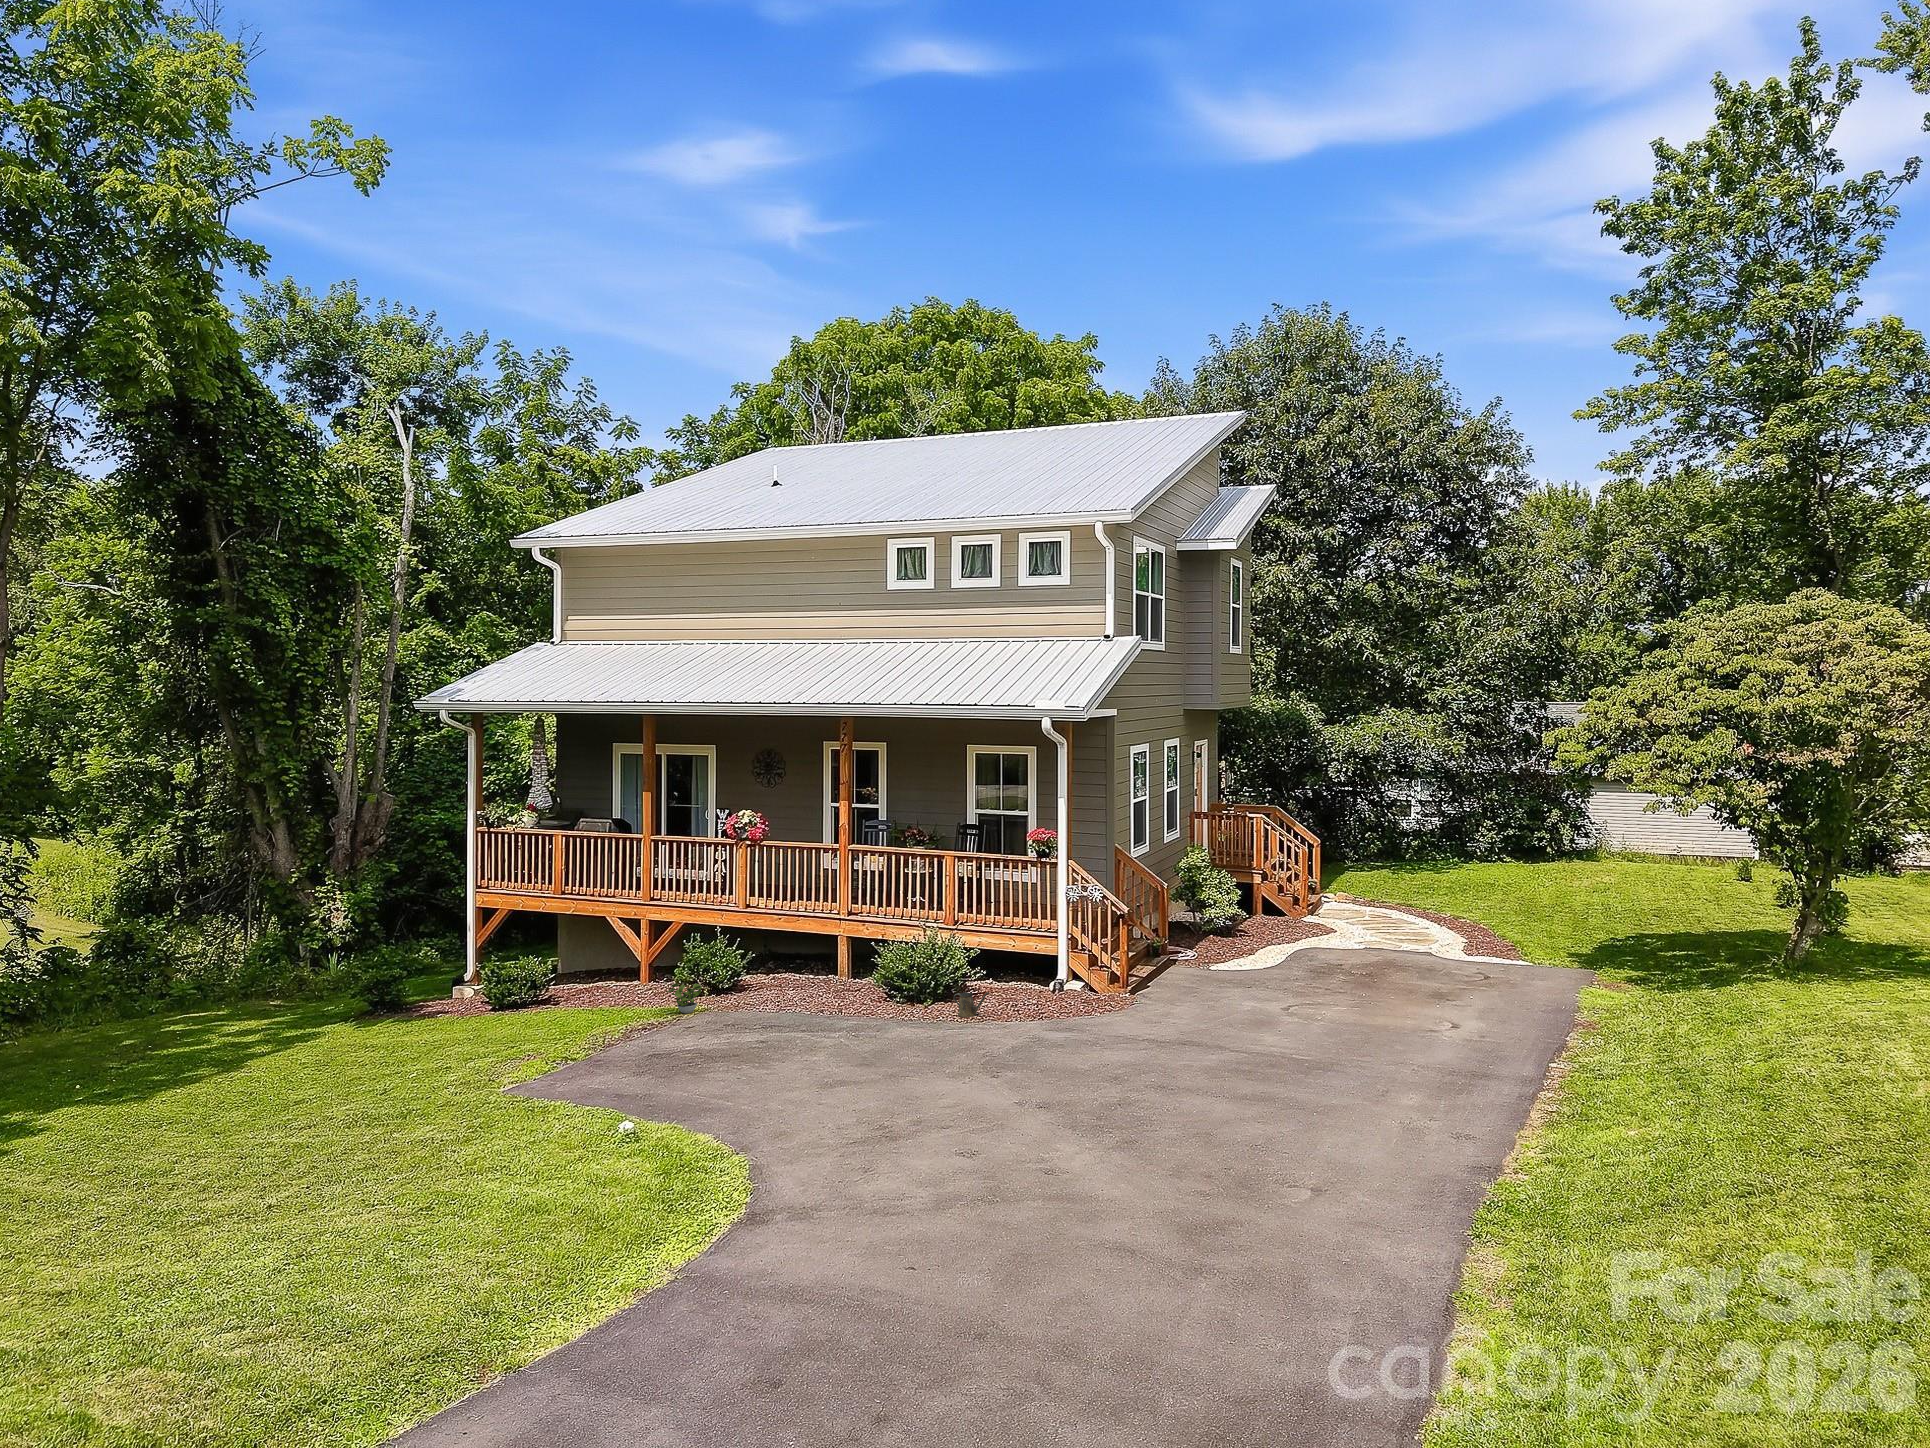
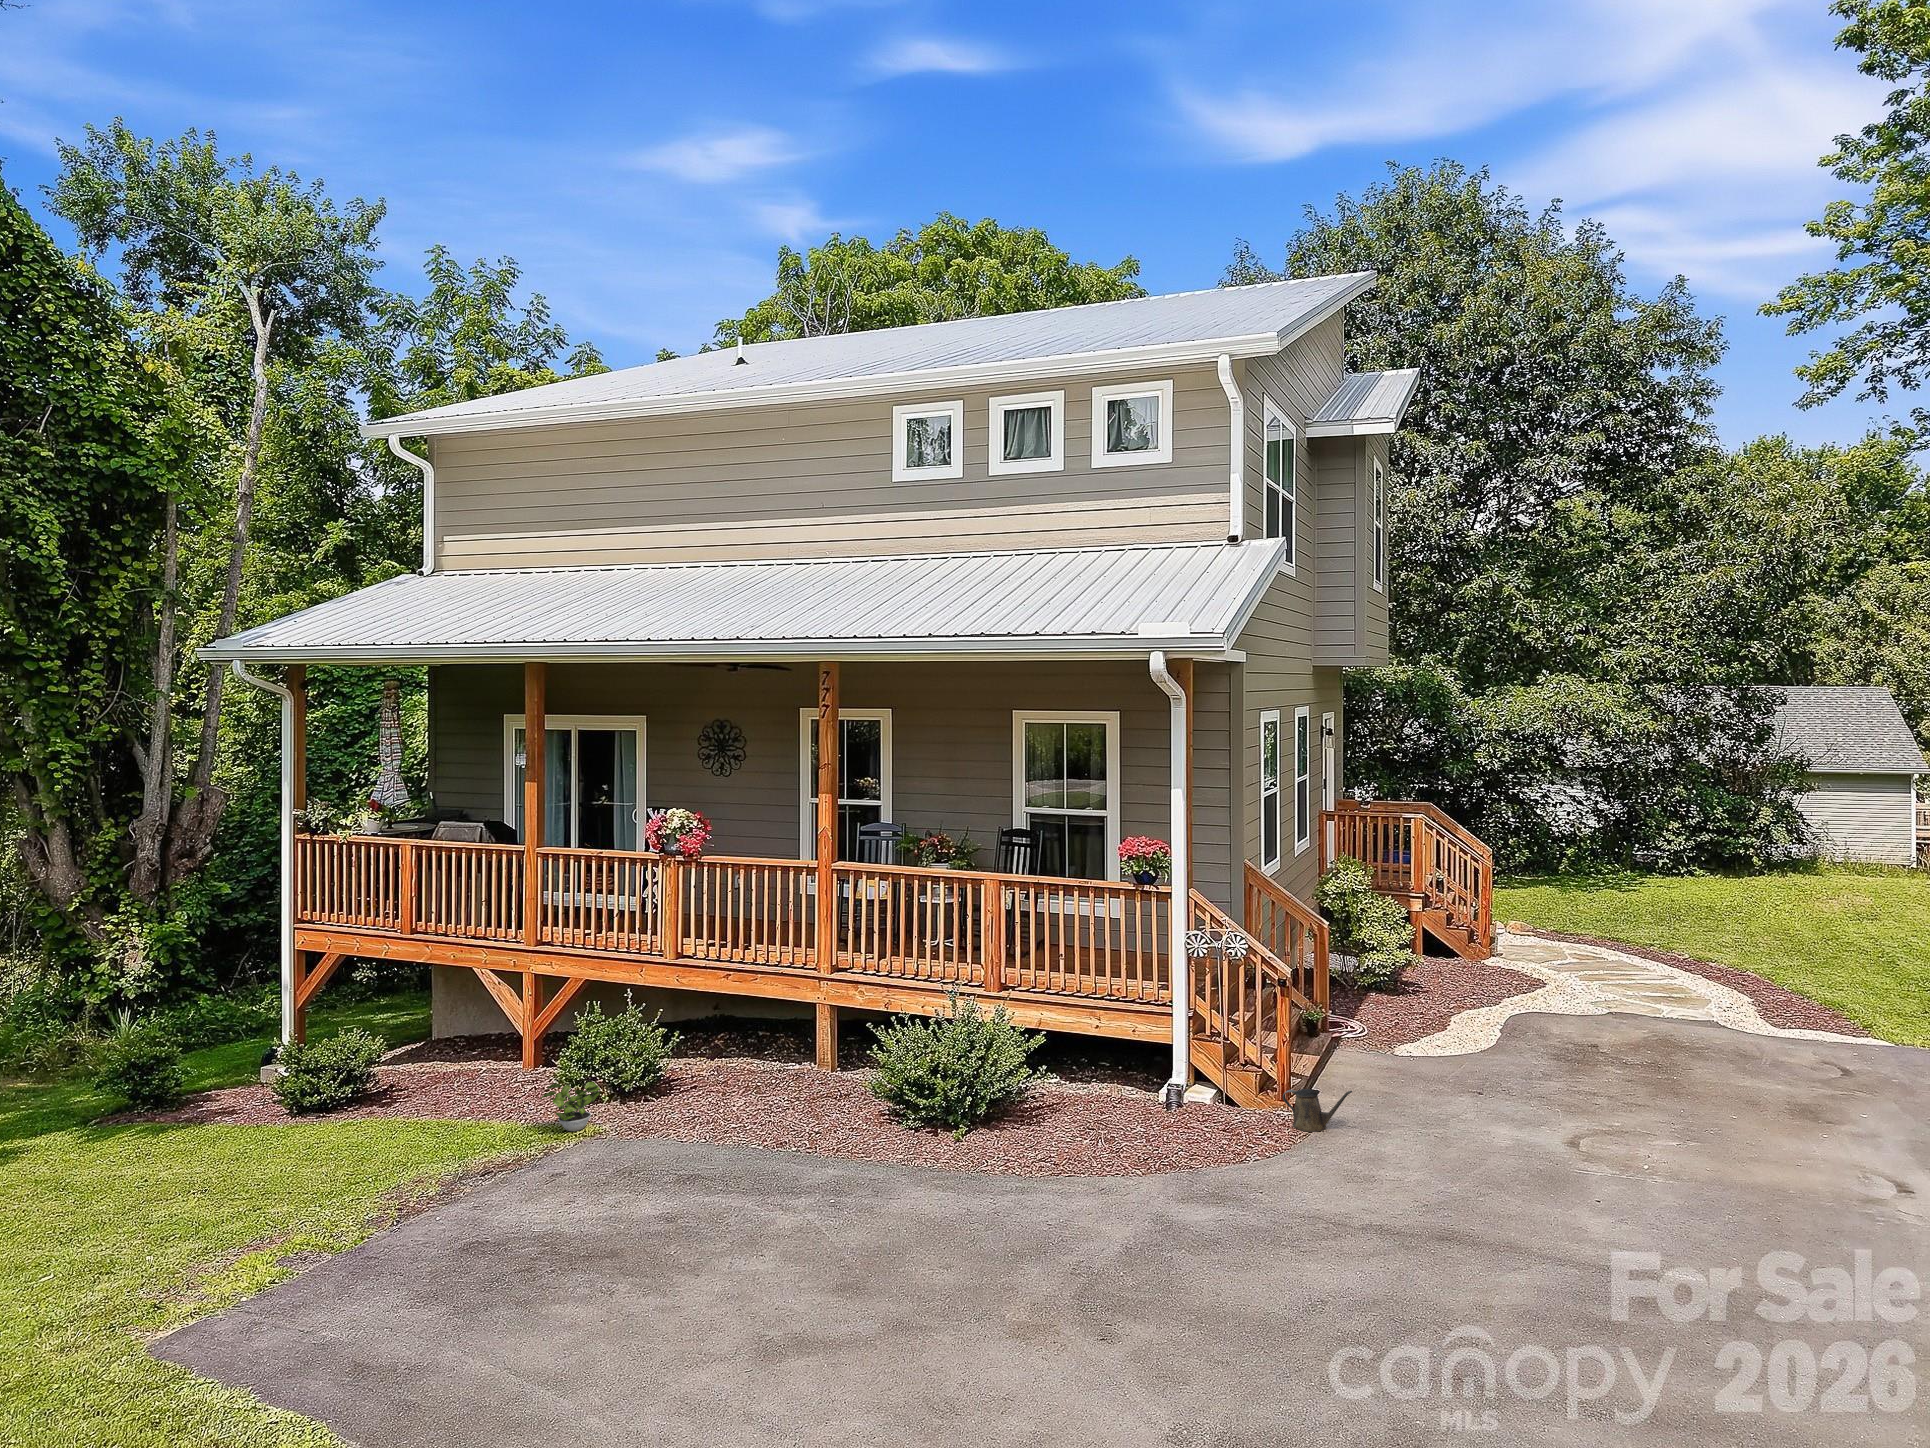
watering can: present [954,992,989,1017] -> present [1283,1089,1352,1132]

